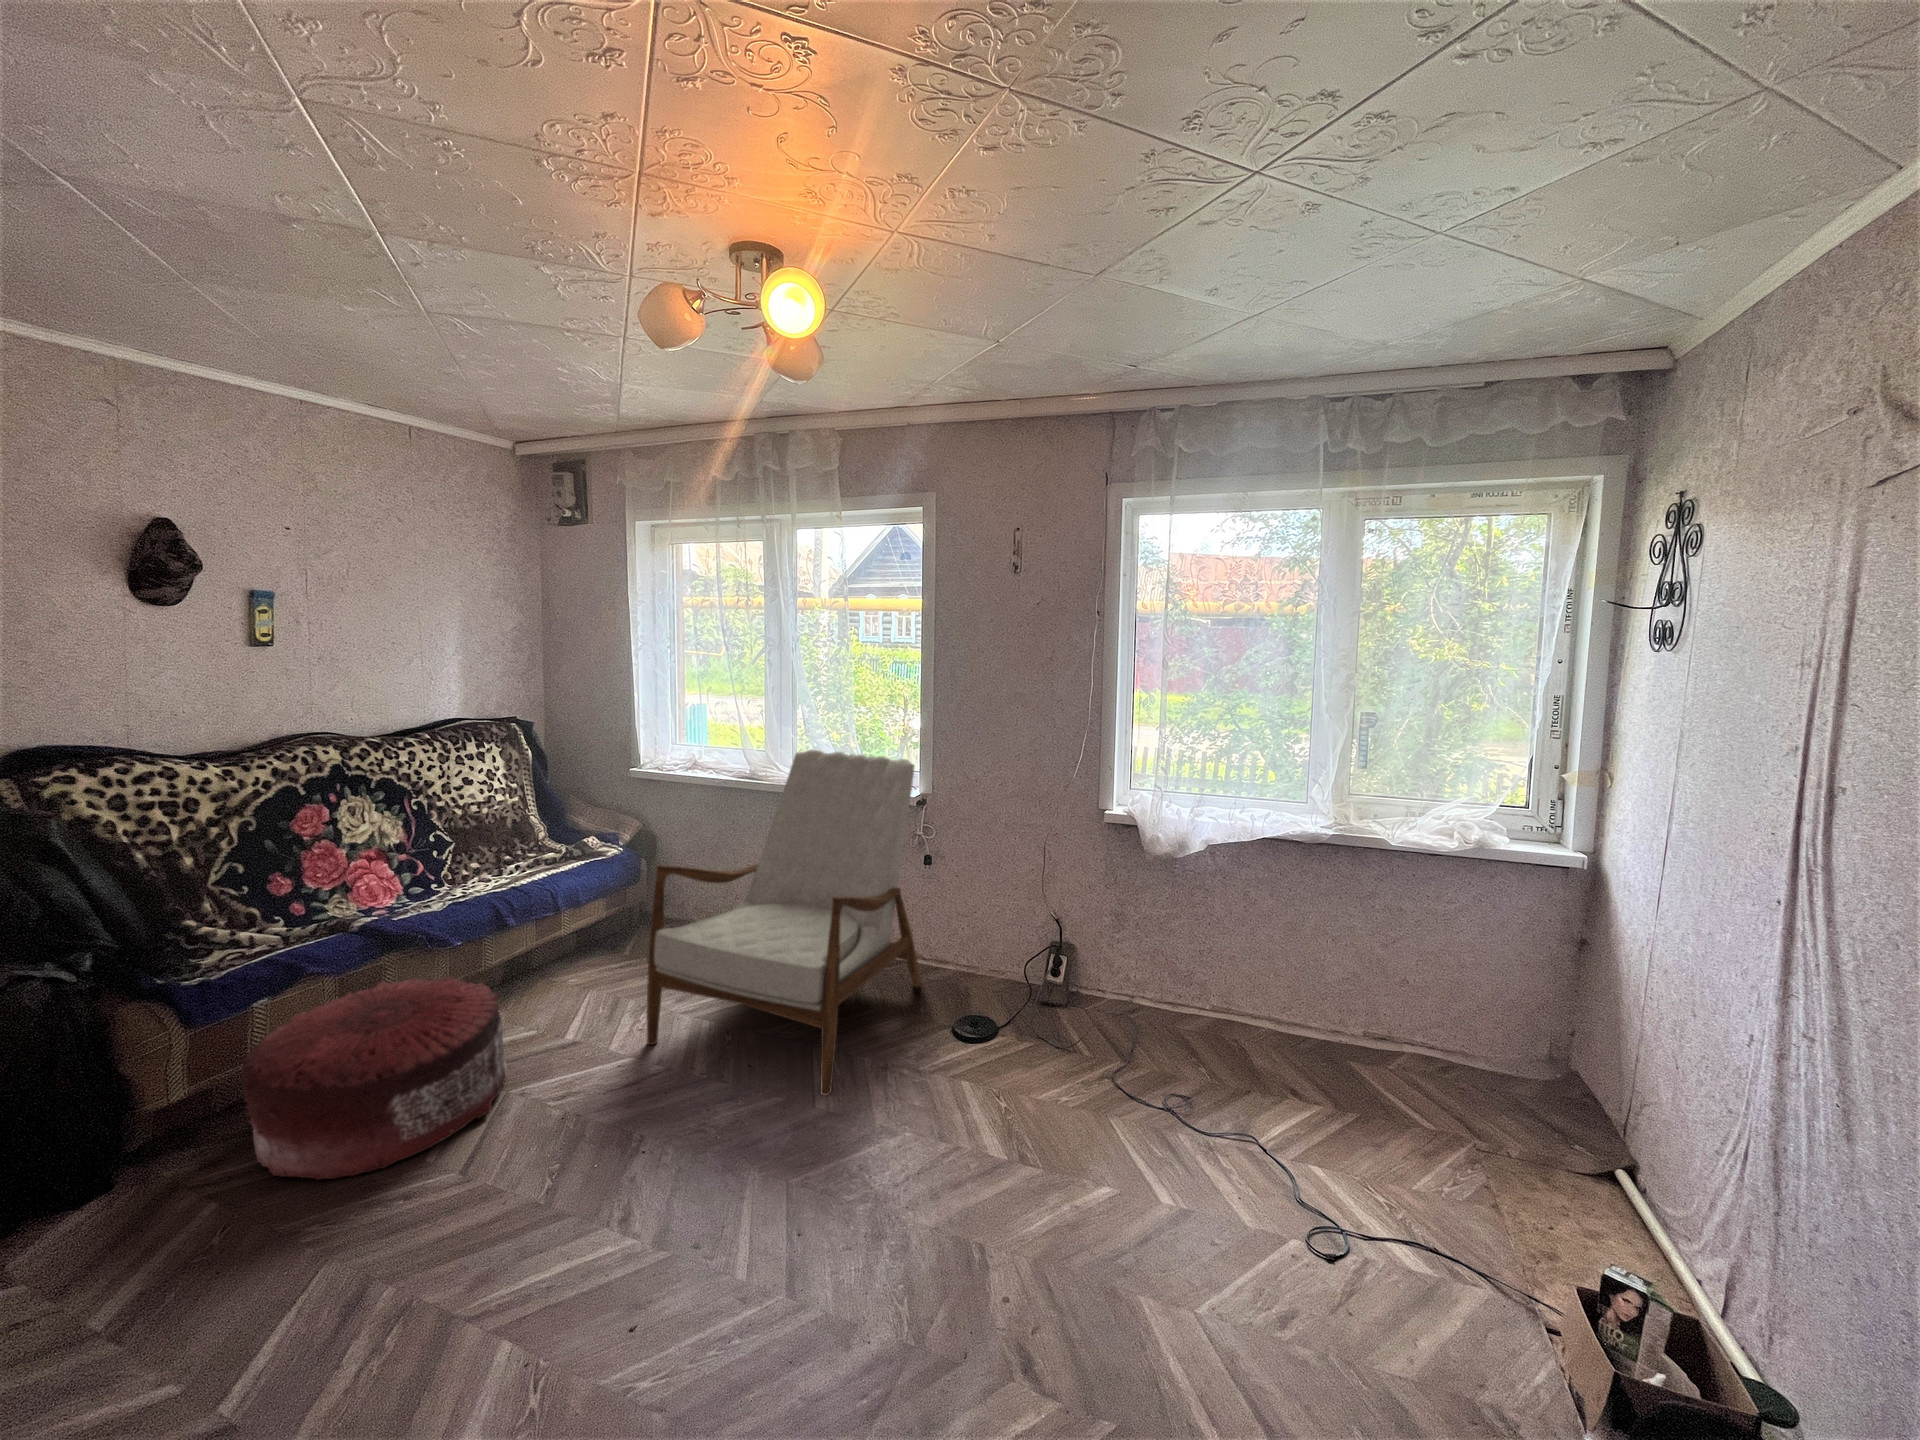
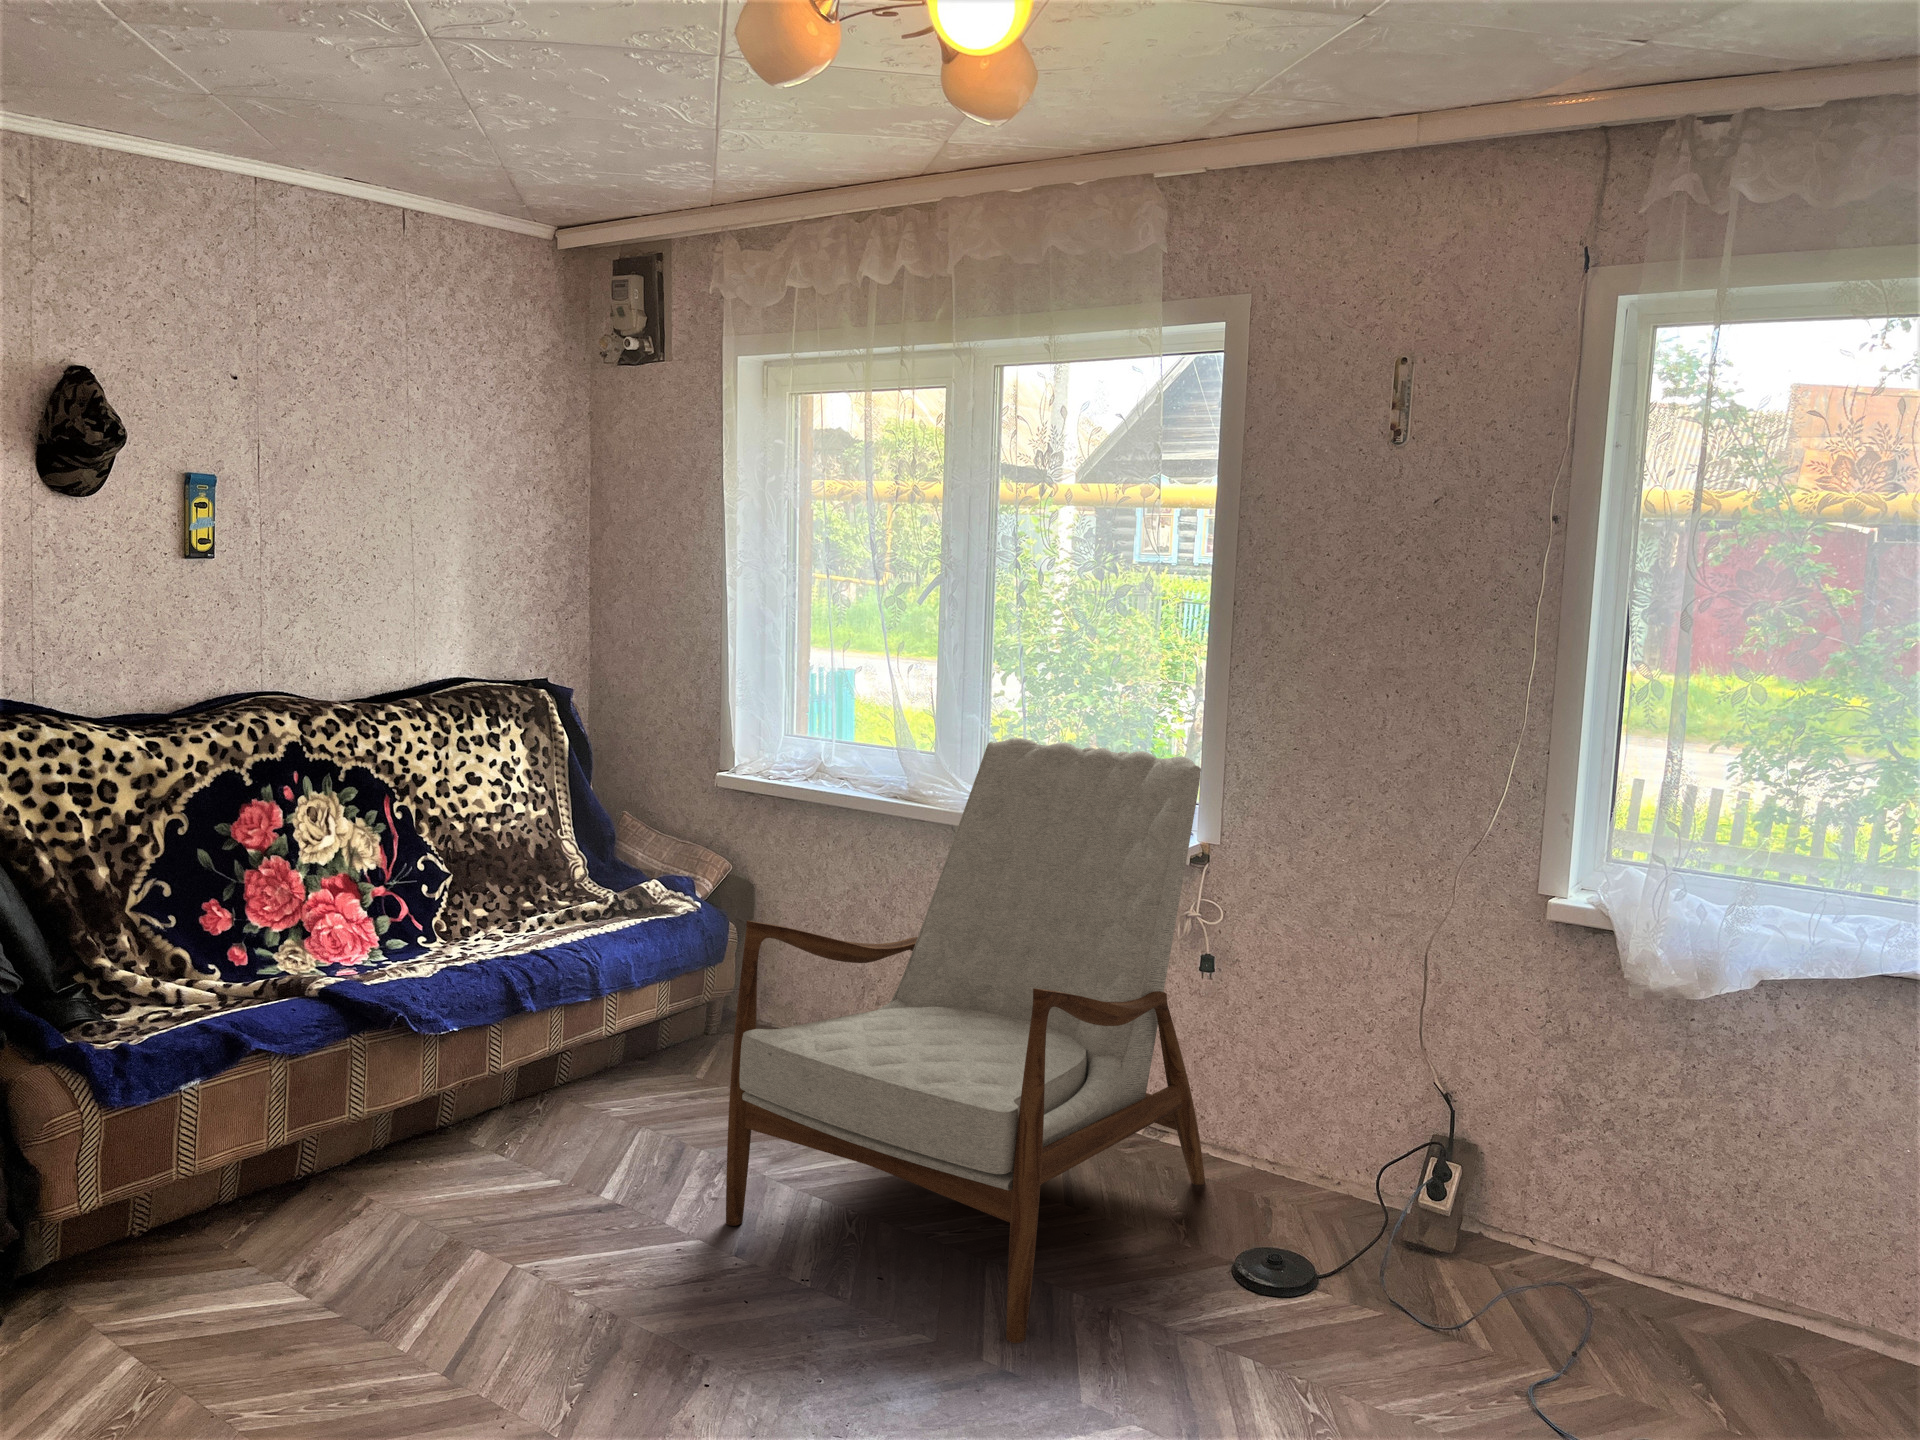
pouf: present [242,976,508,1180] -> none [162,1072,514,1355]

